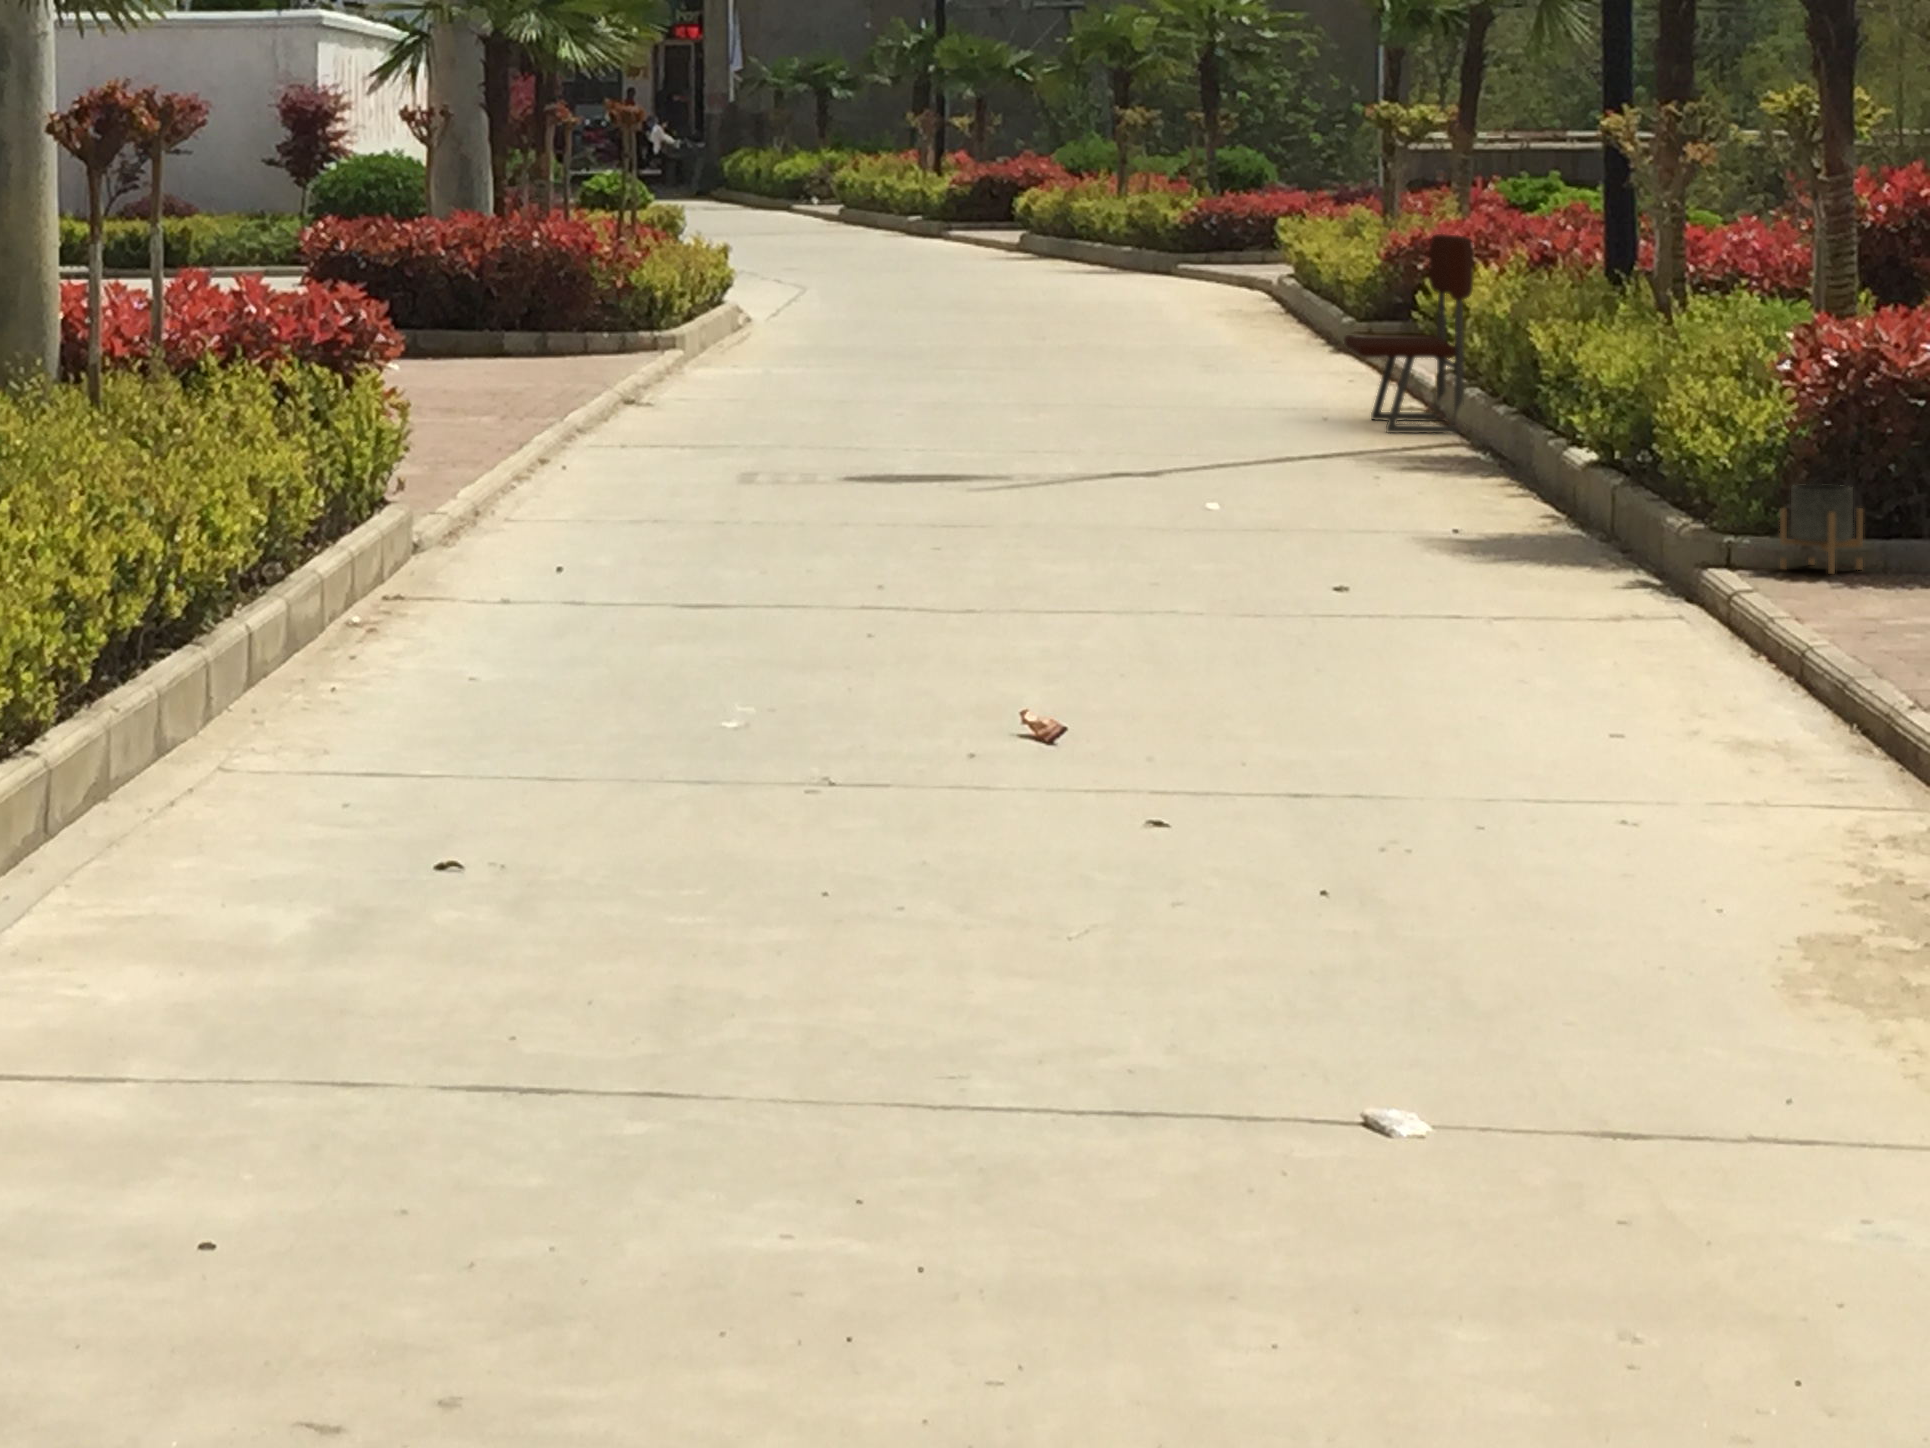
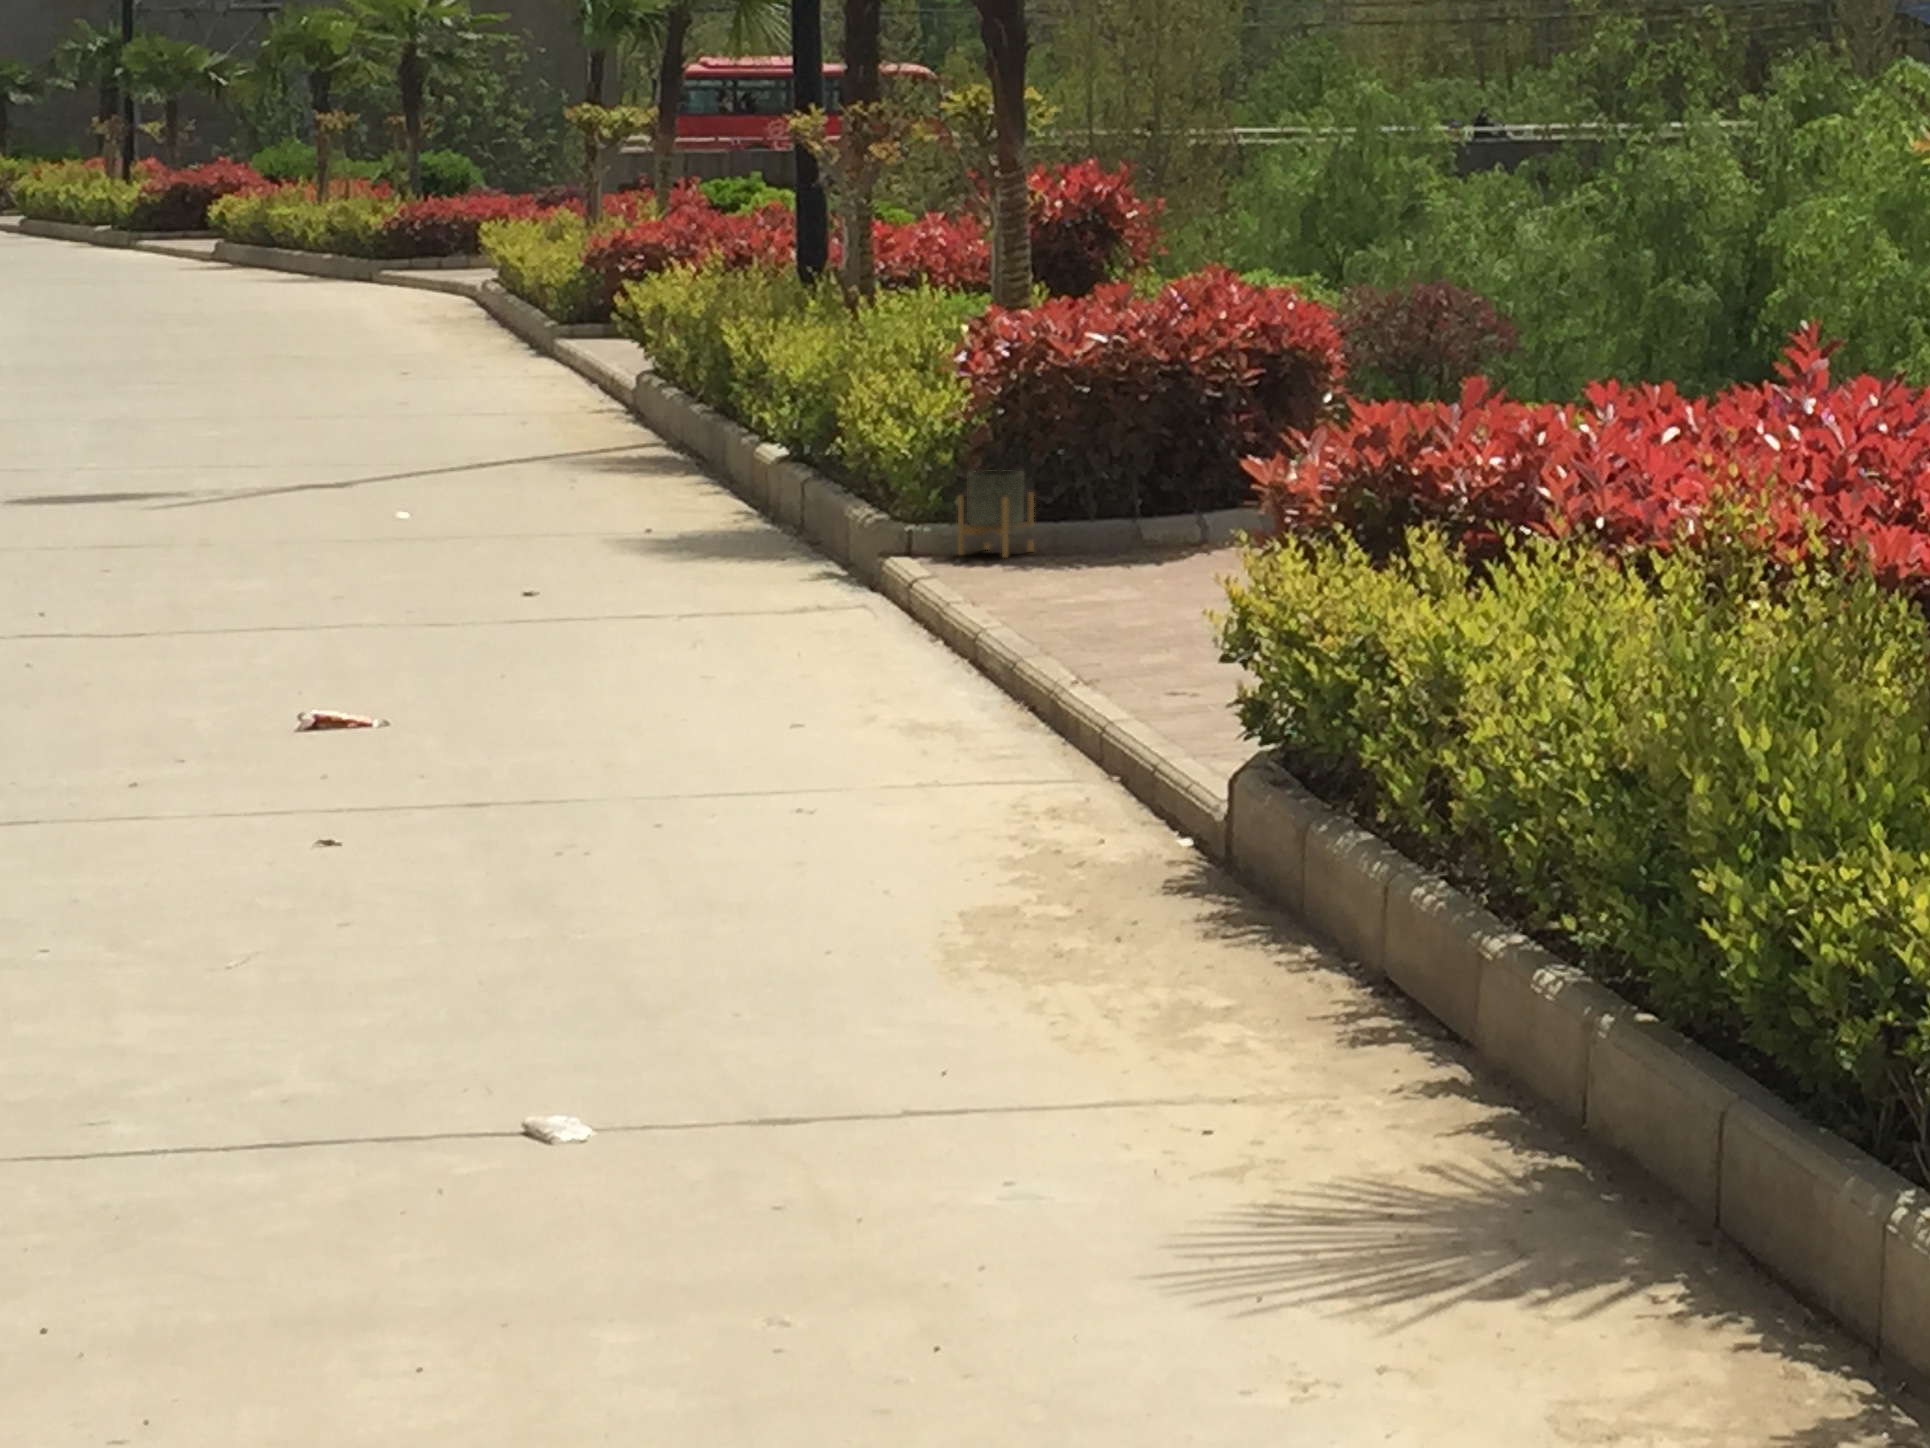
bench: present [1344,234,1474,433] -> none [540,233,669,435]

